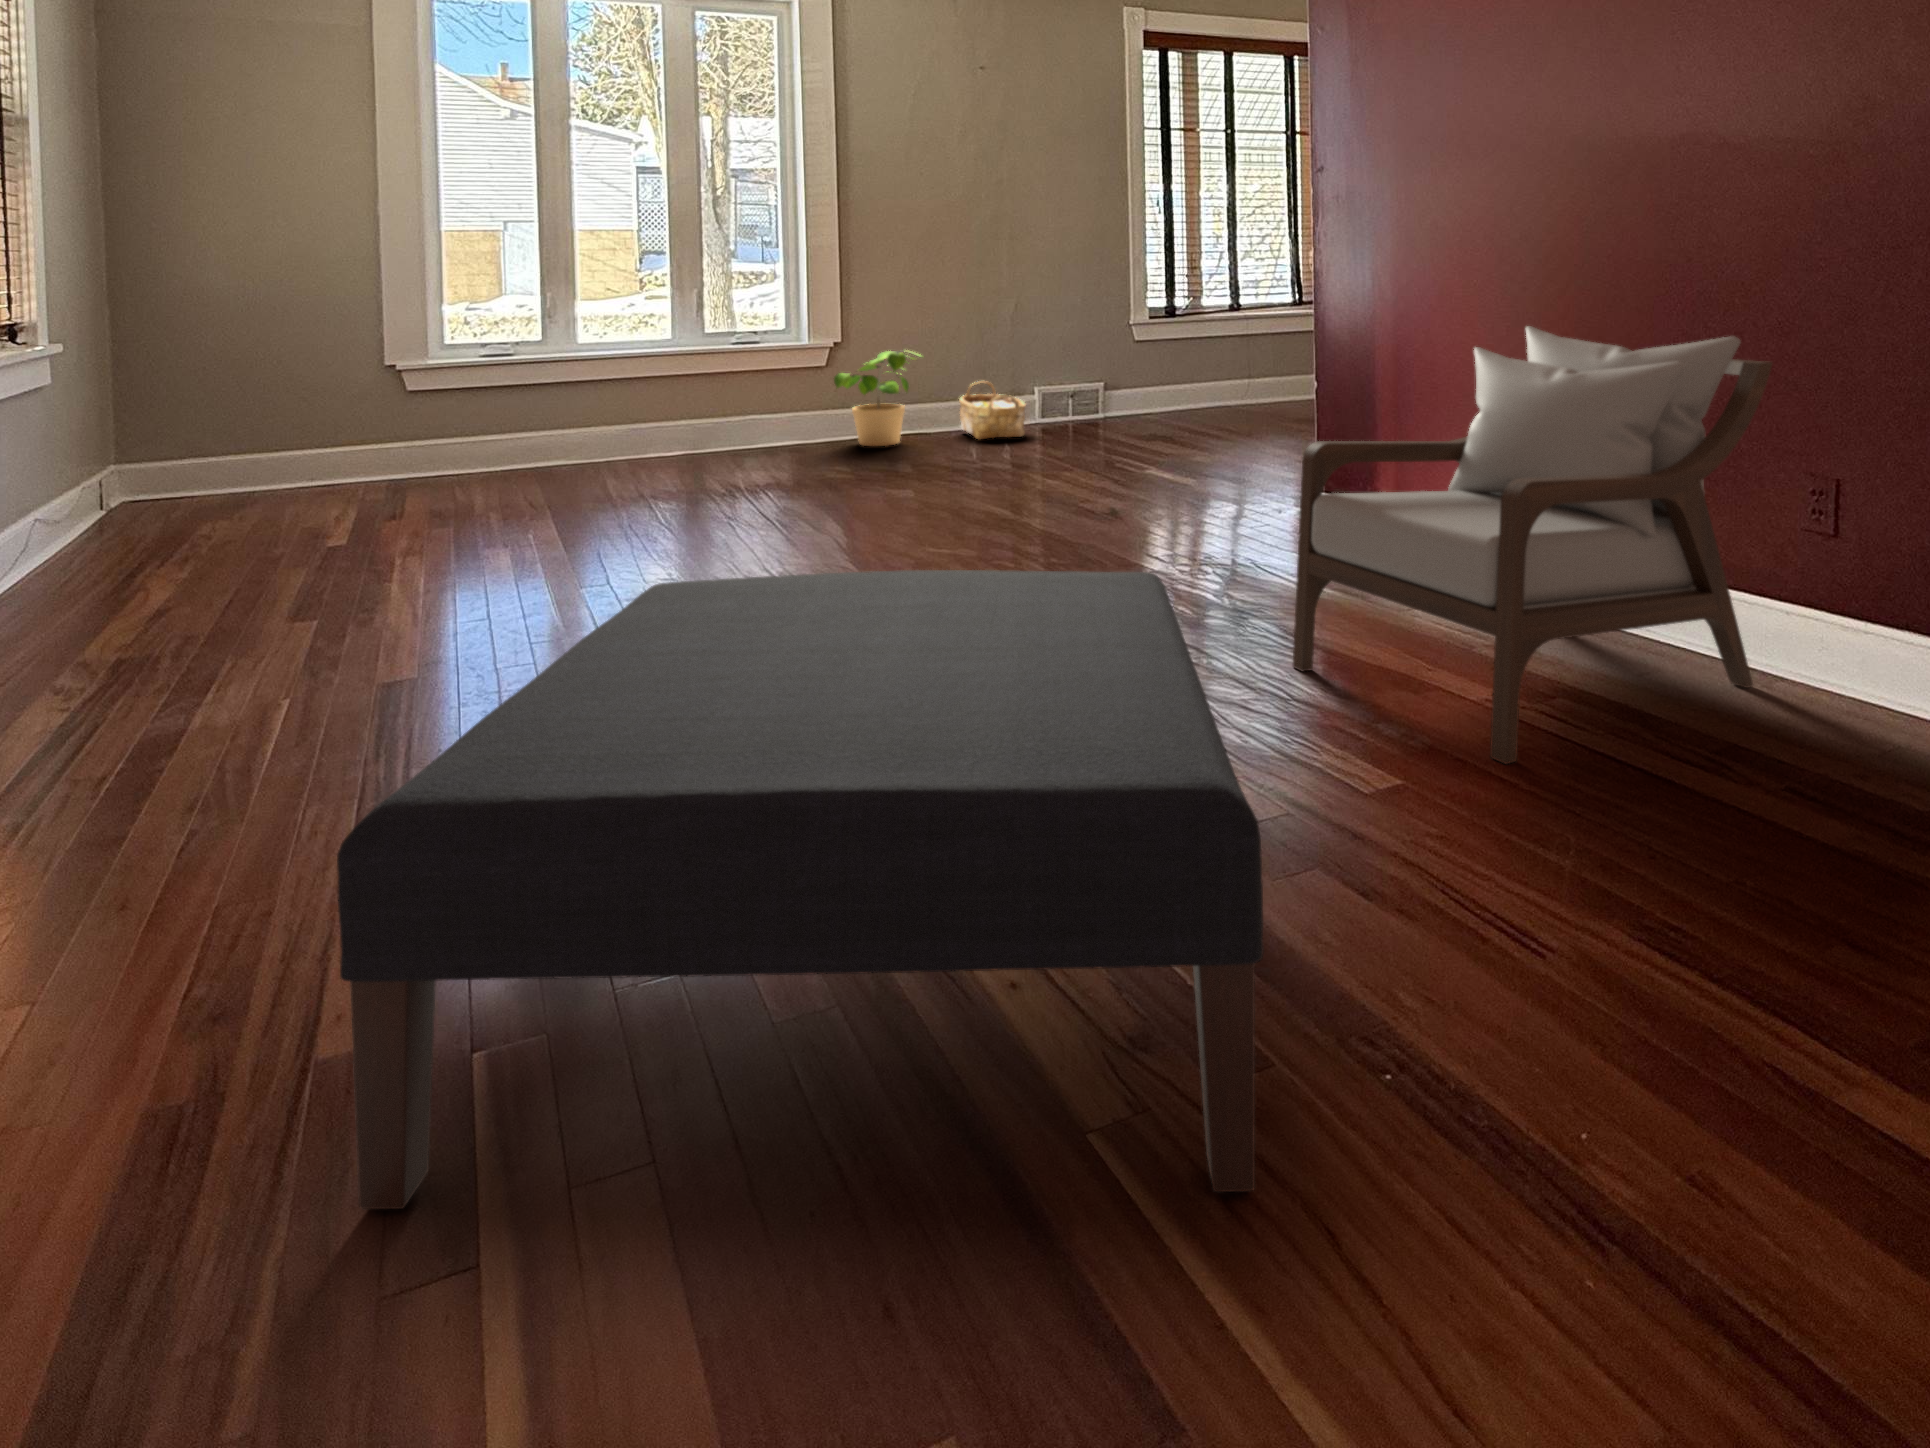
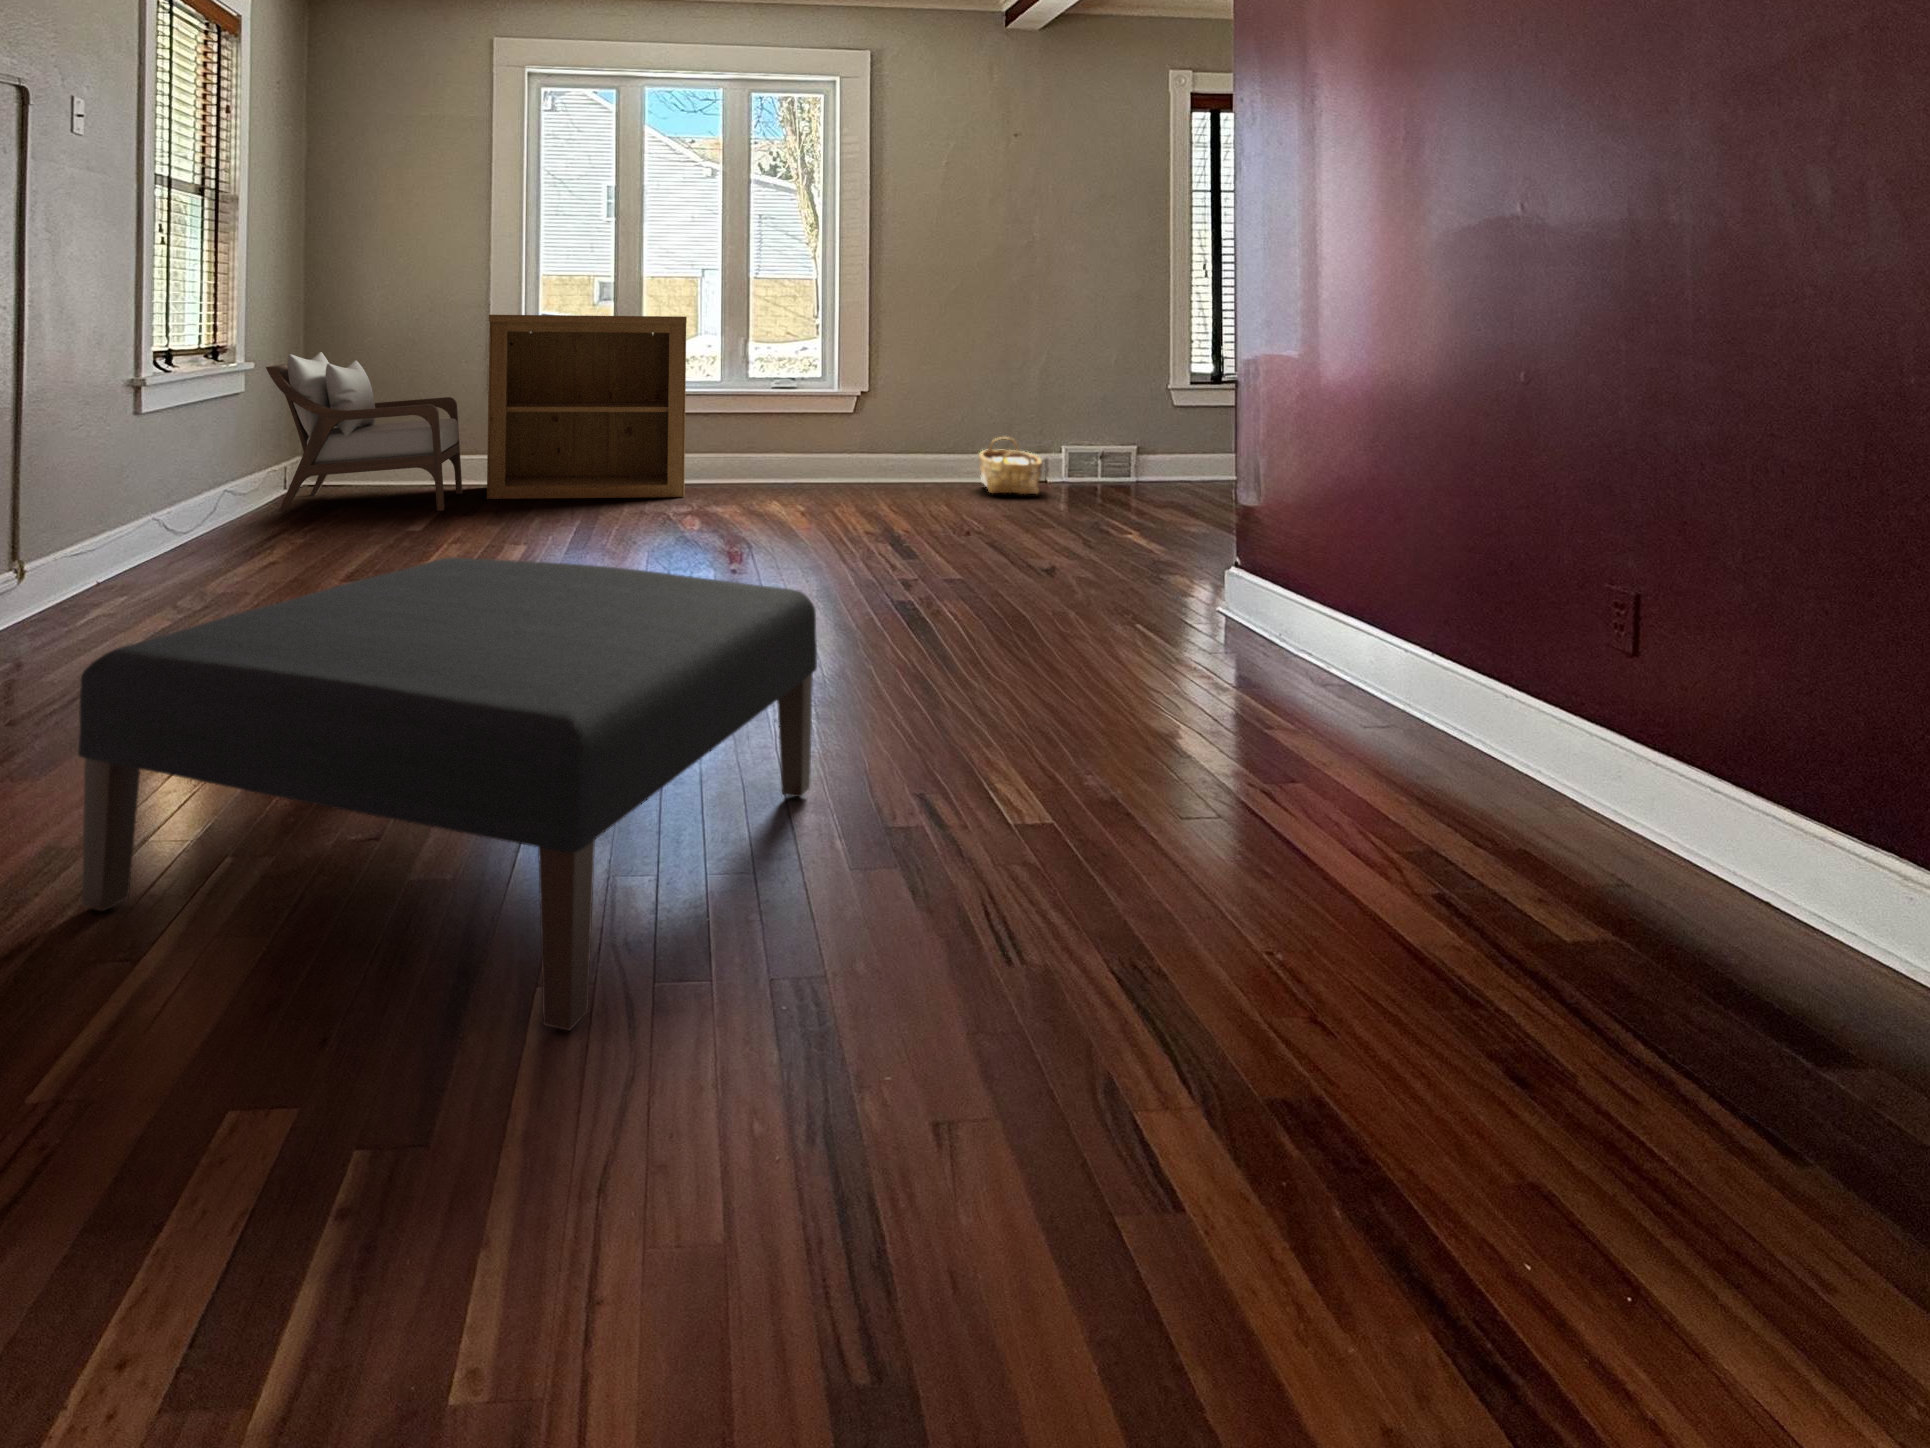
bookshelf: none [397,266,654,496] -> present [487,315,687,499]
armchair: present [1293,326,1772,764] -> present [266,352,462,511]
potted plant: present [834,351,921,446] -> none [853,403,934,492]

